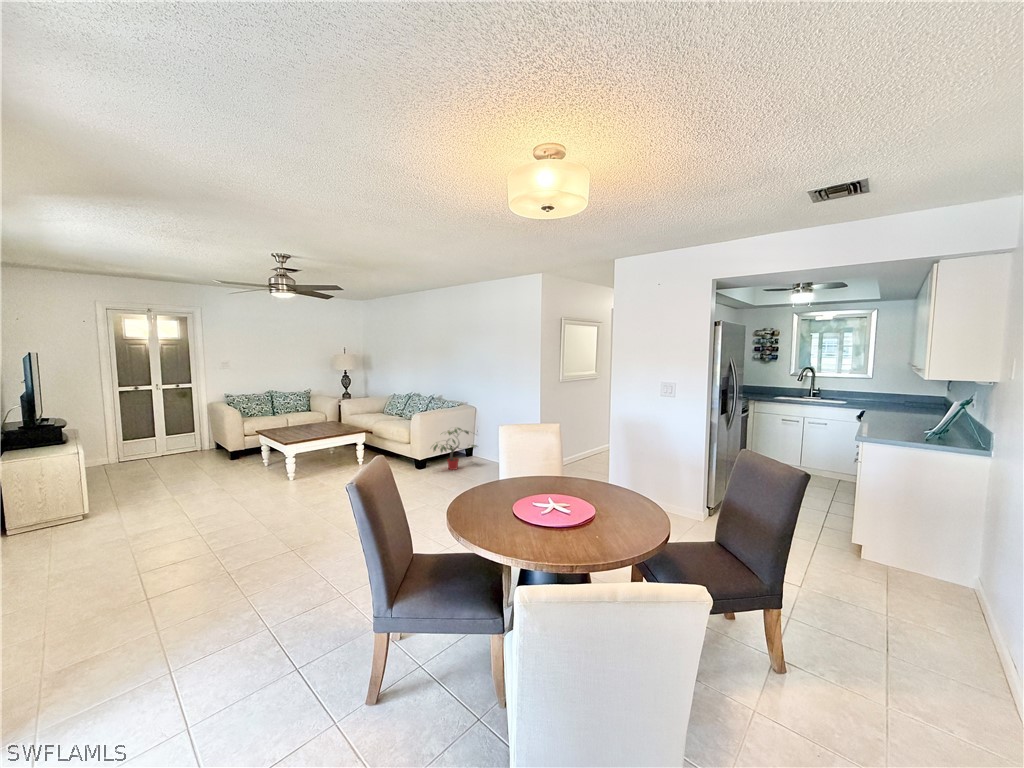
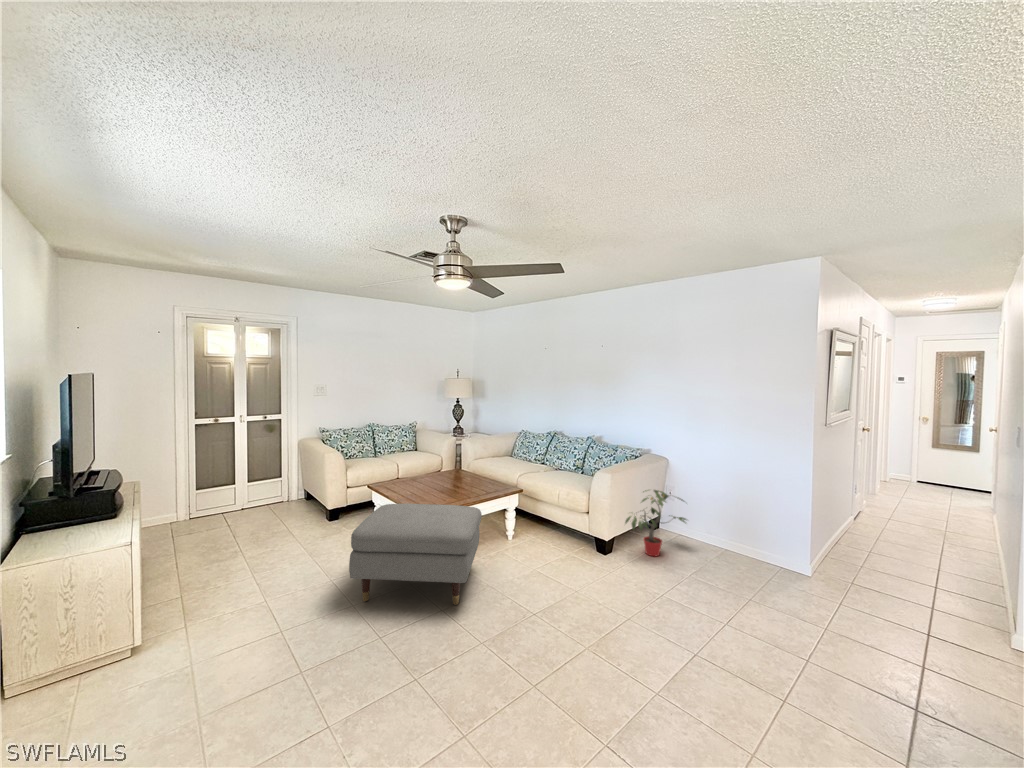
ottoman: none [228,438,327,495] -> present [349,504,482,605]

